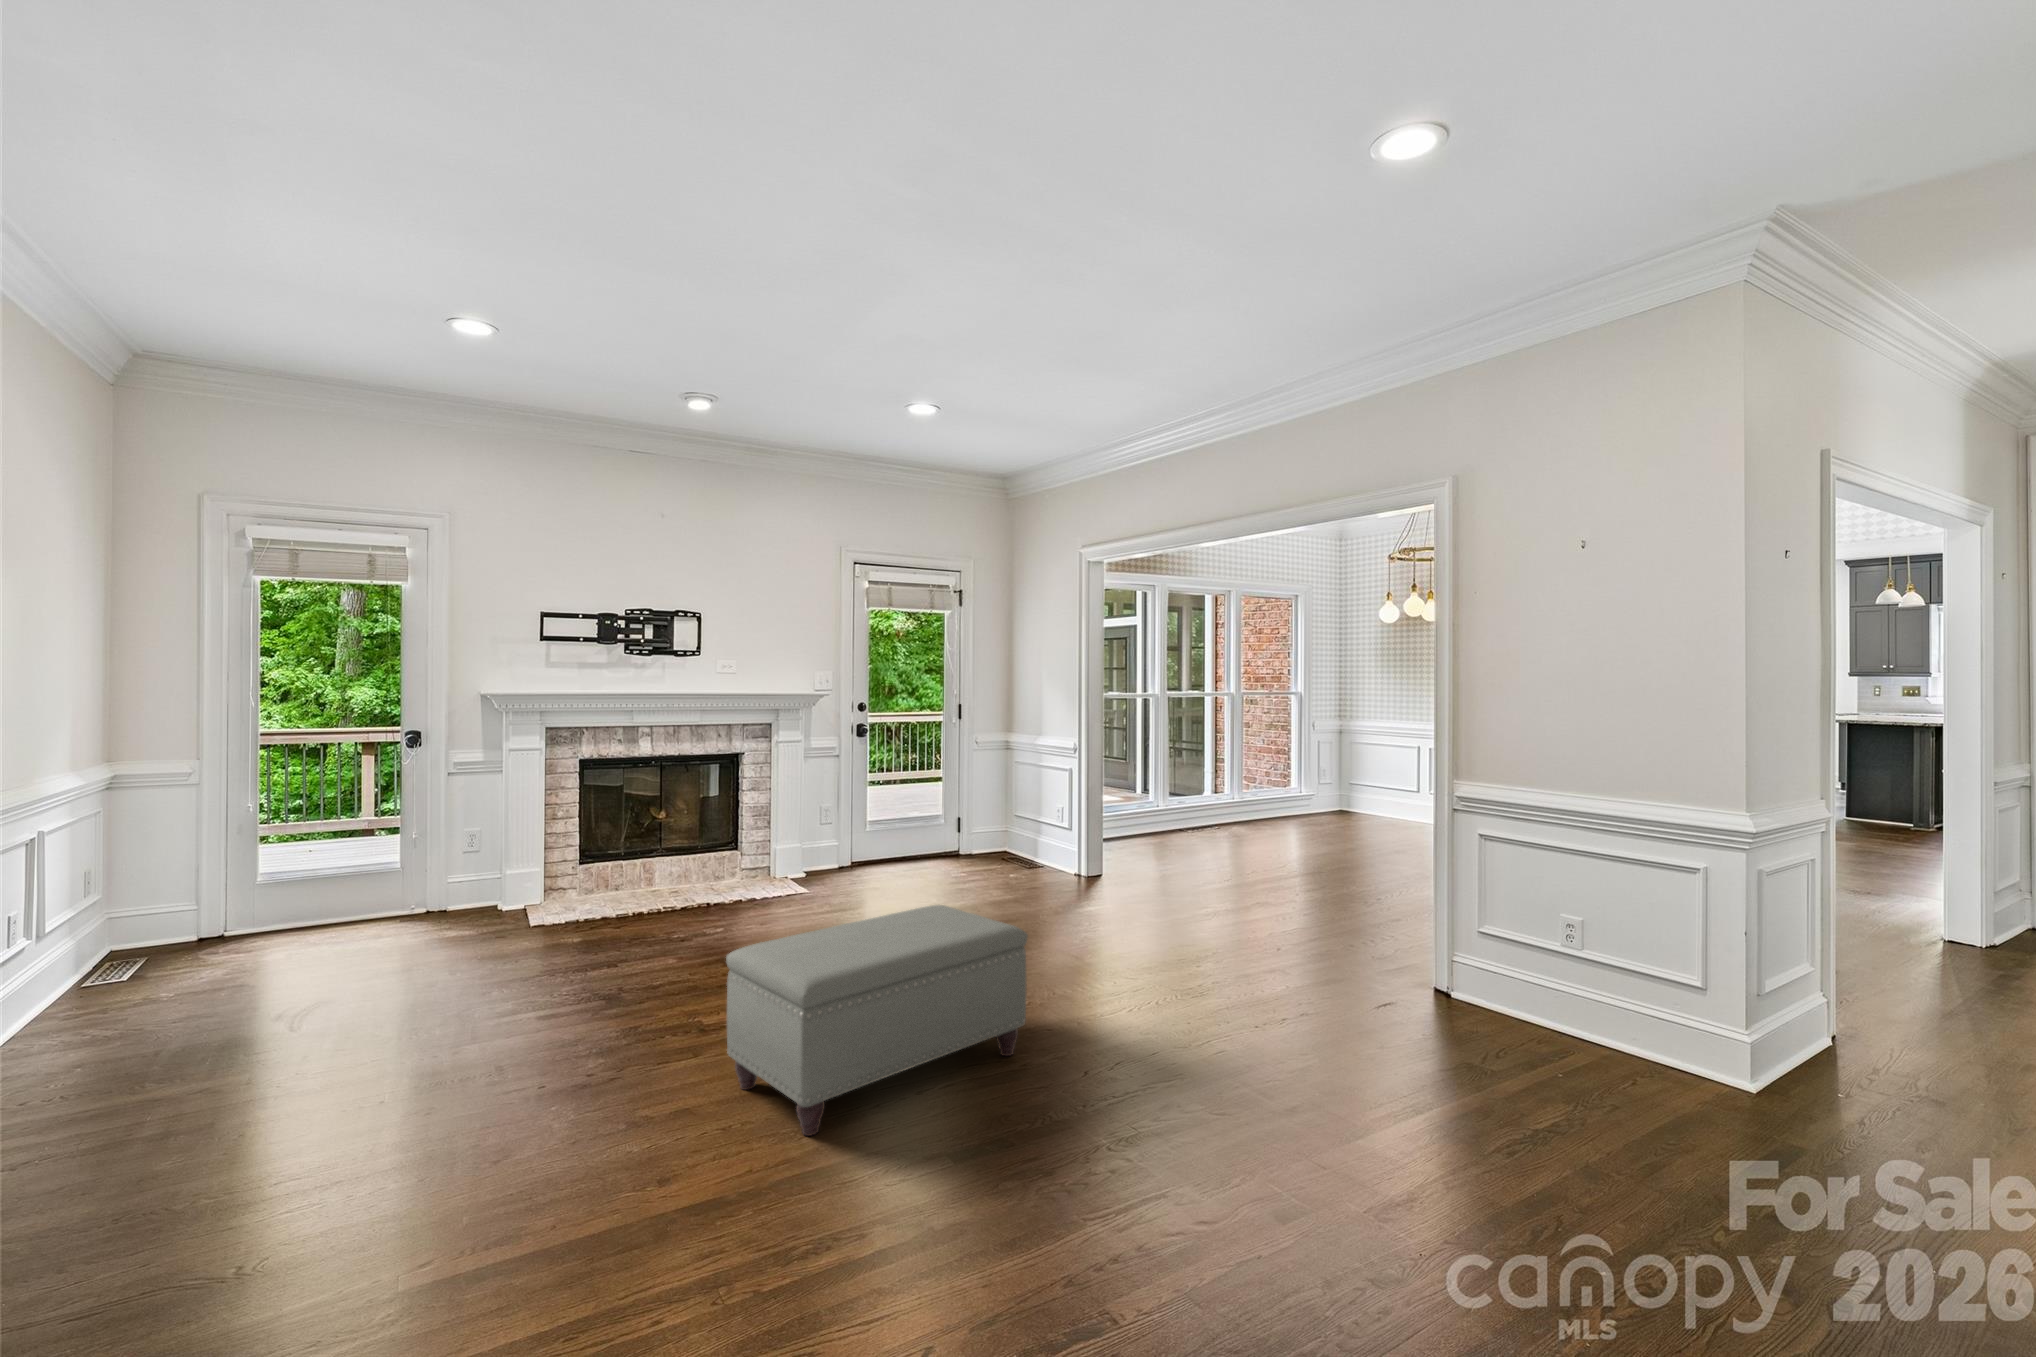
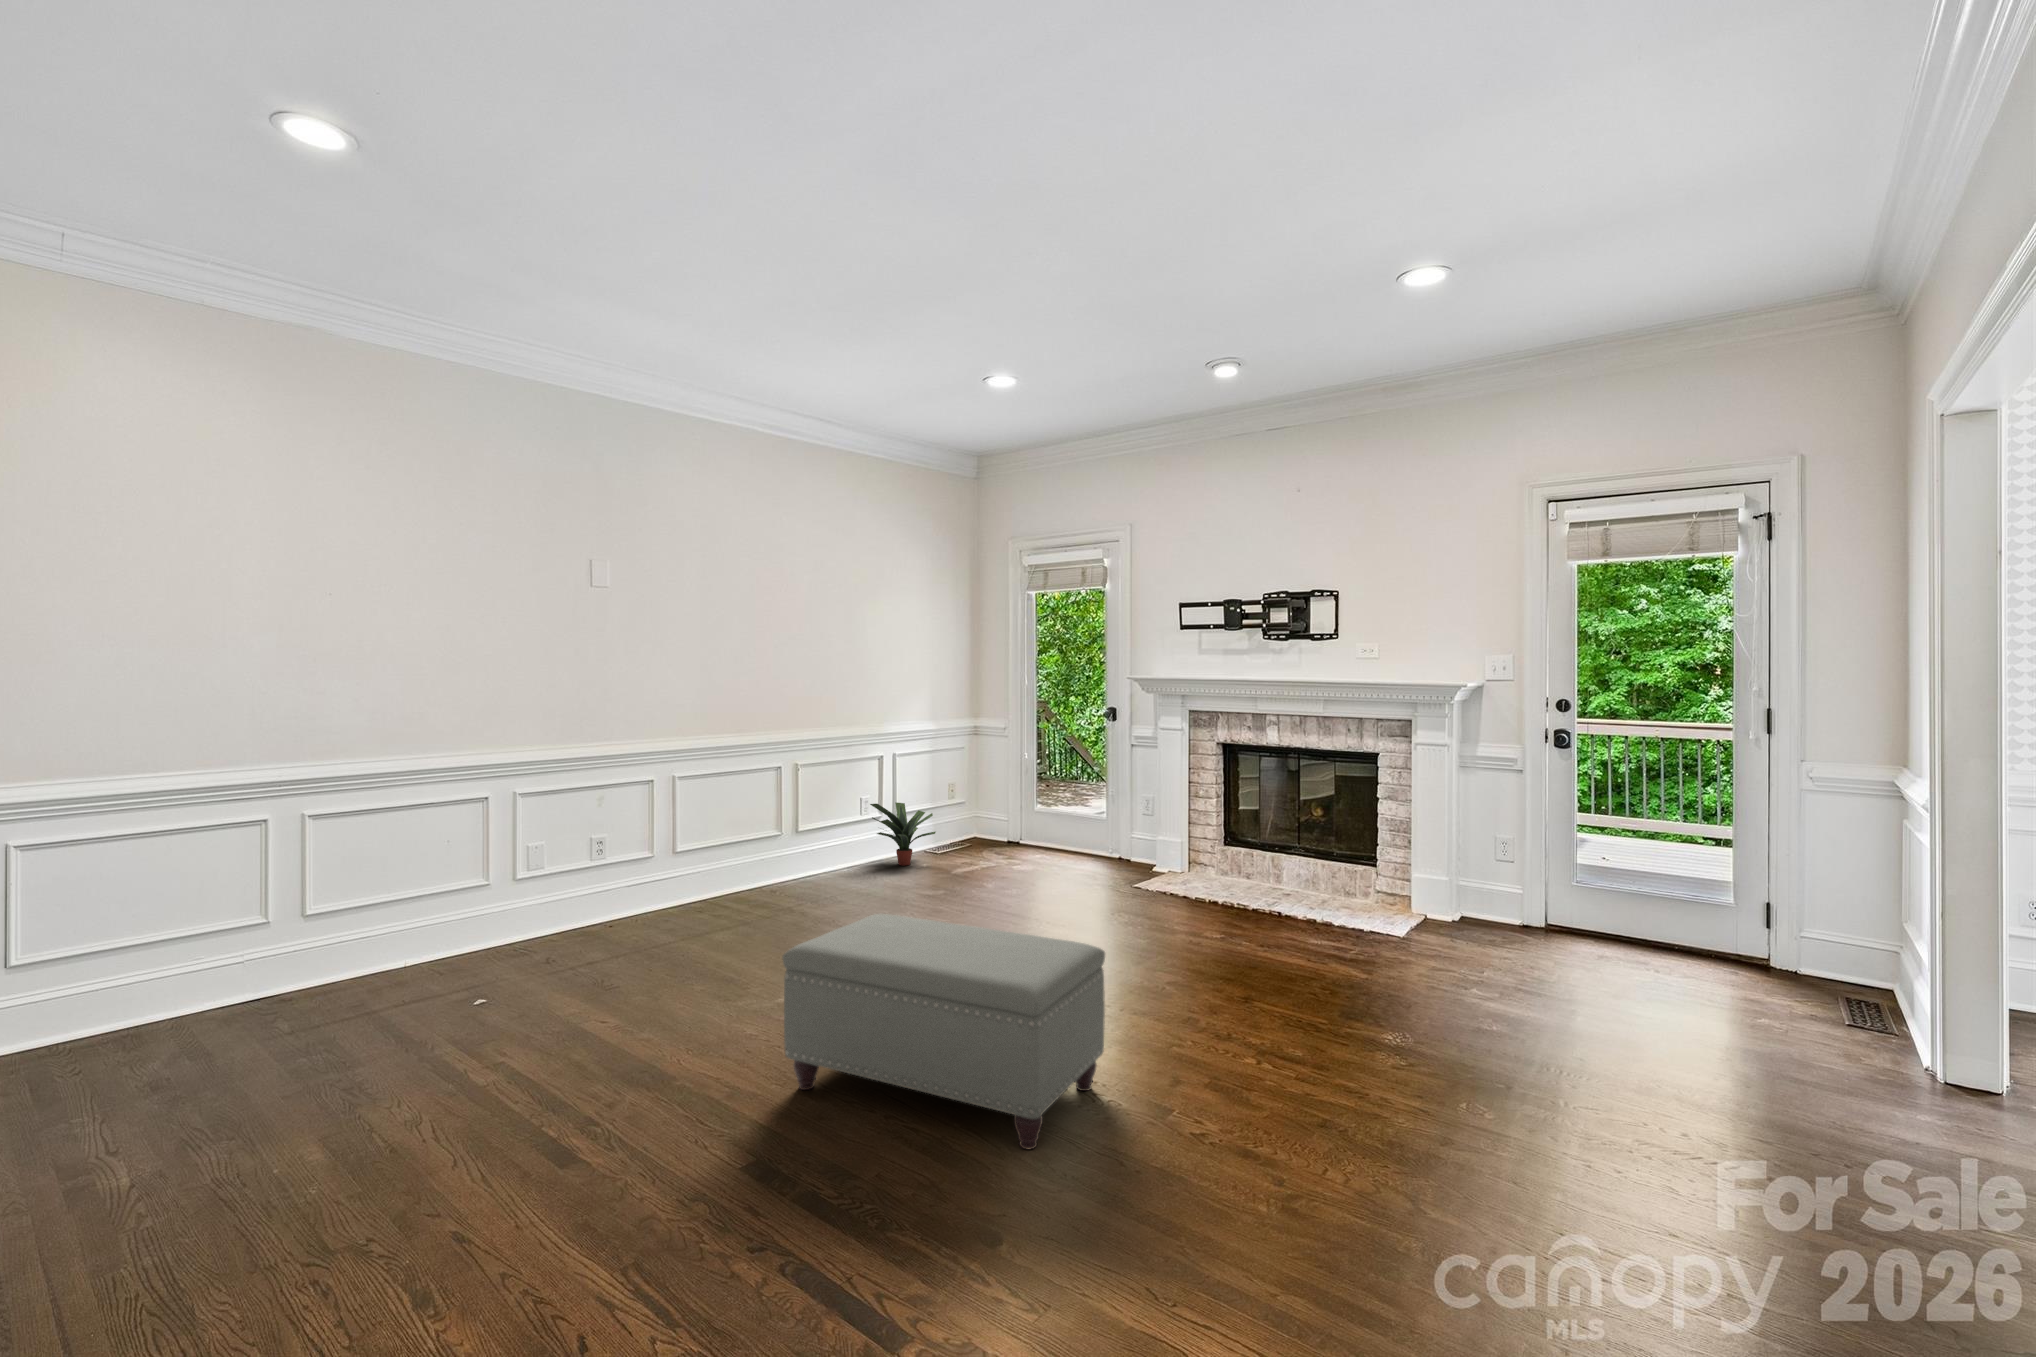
potted plant: none [34,905,183,1005] -> present [870,803,936,866]

